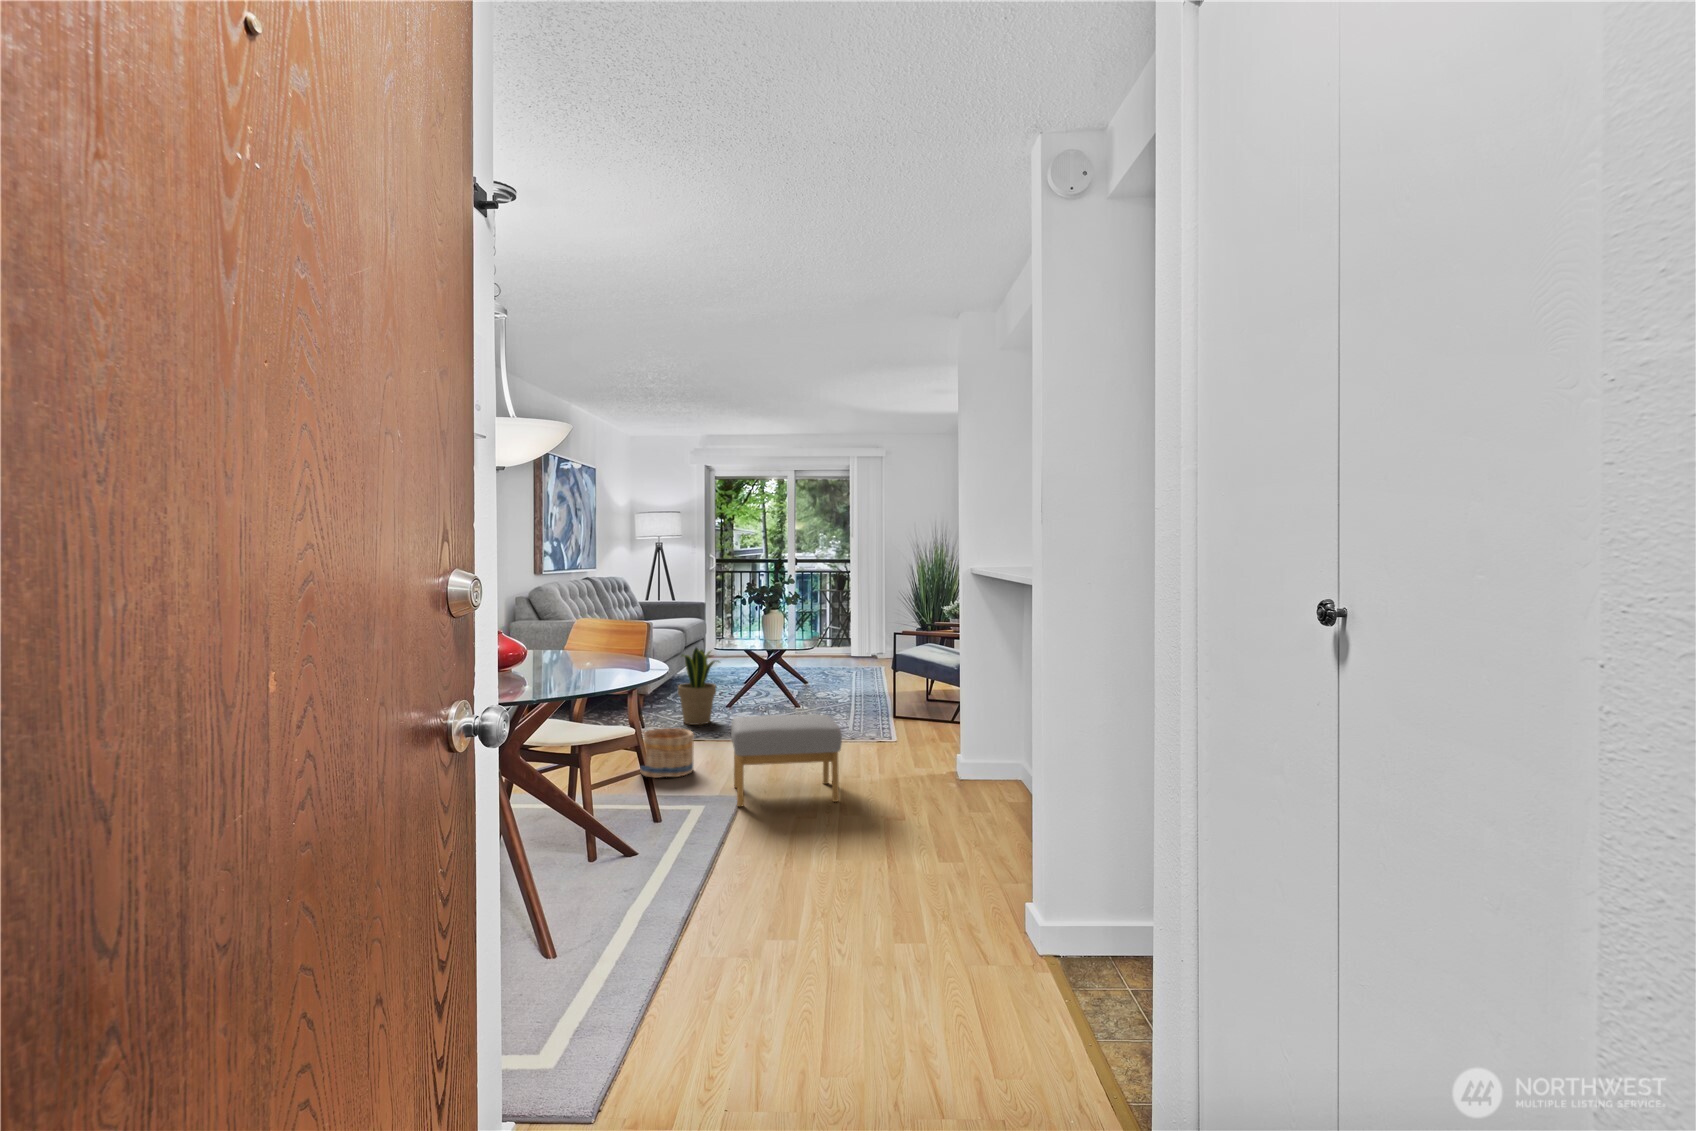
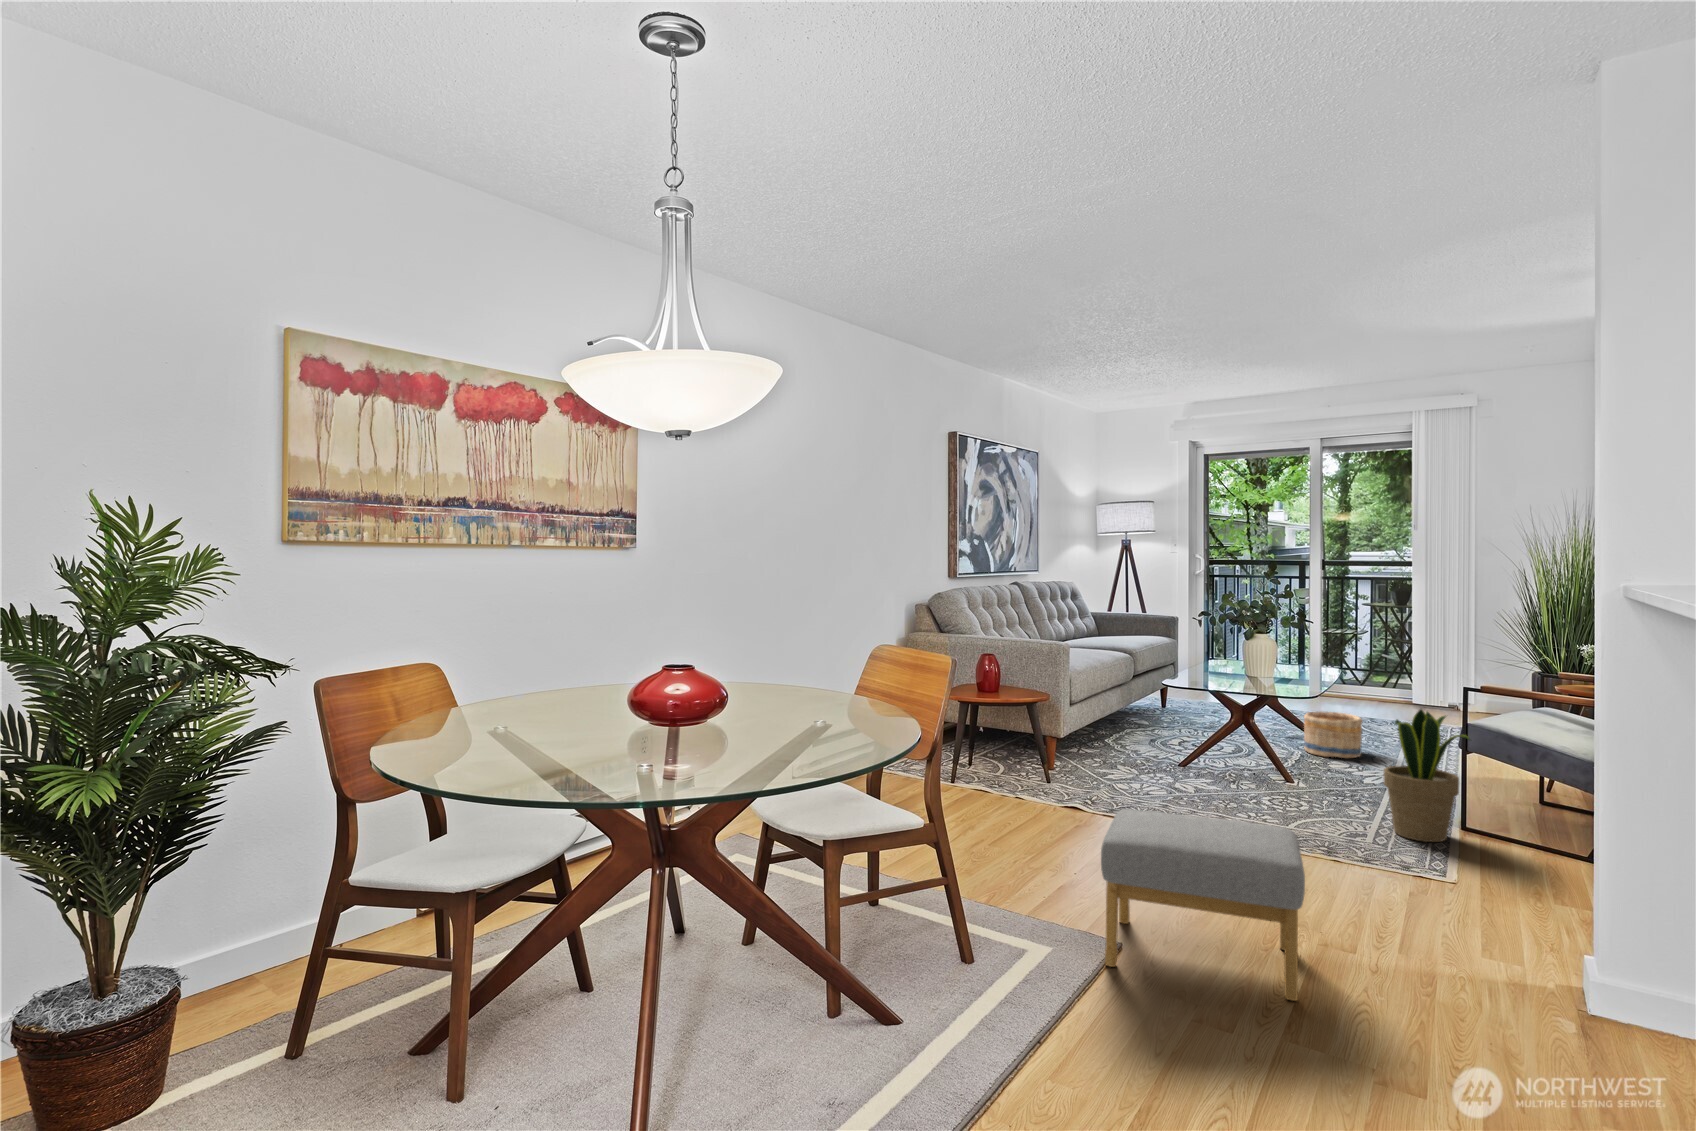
potted plant: present [678,648,719,725] -> present [1384,709,1470,842]
basket: present [640,728,694,778] -> present [1304,711,1362,758]

